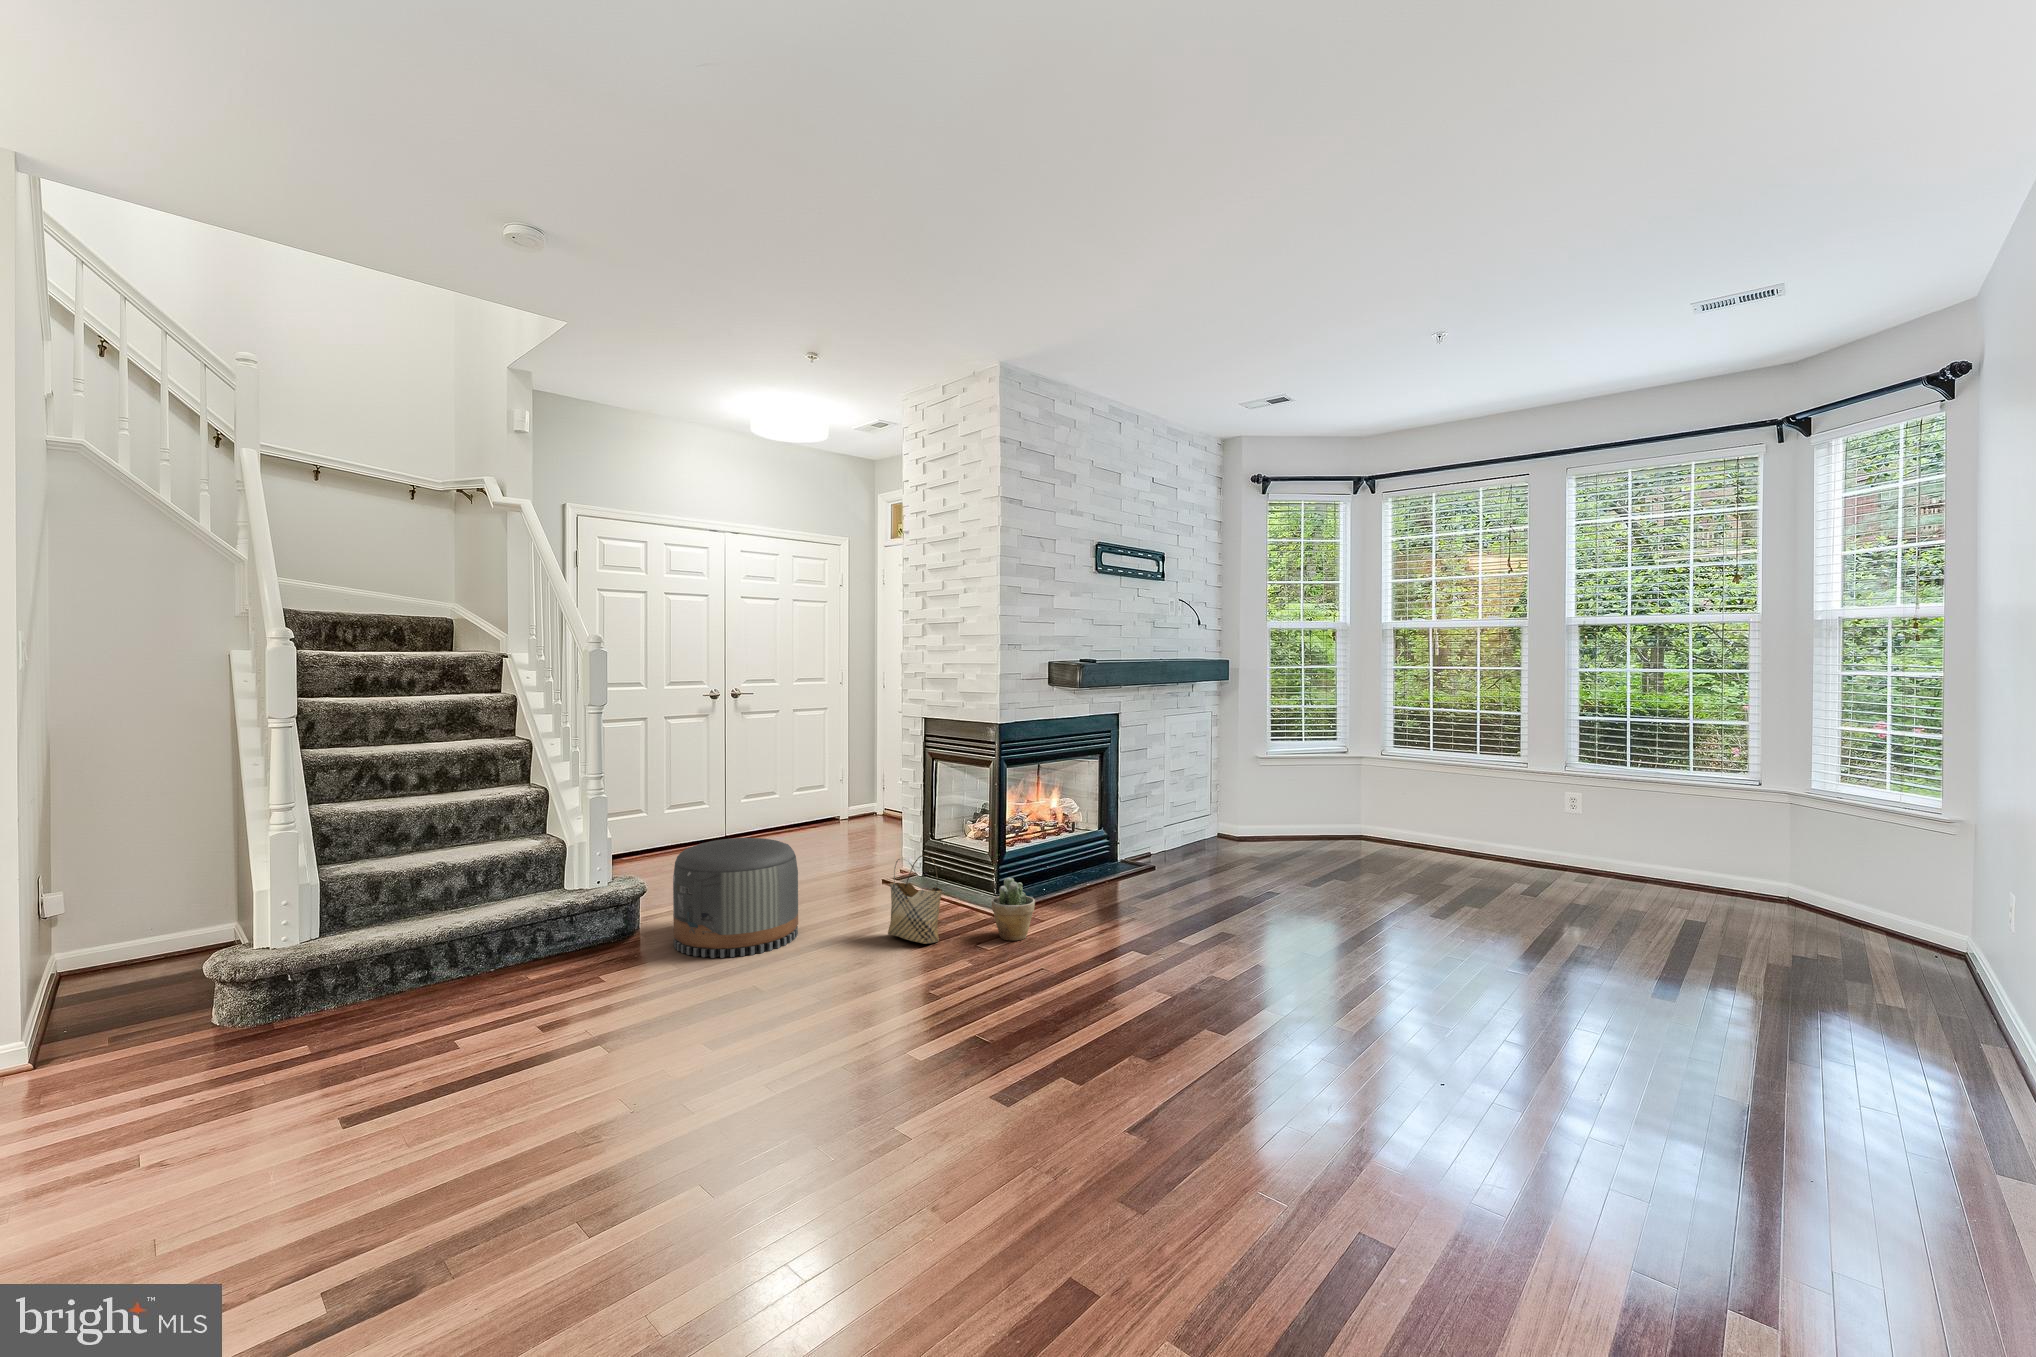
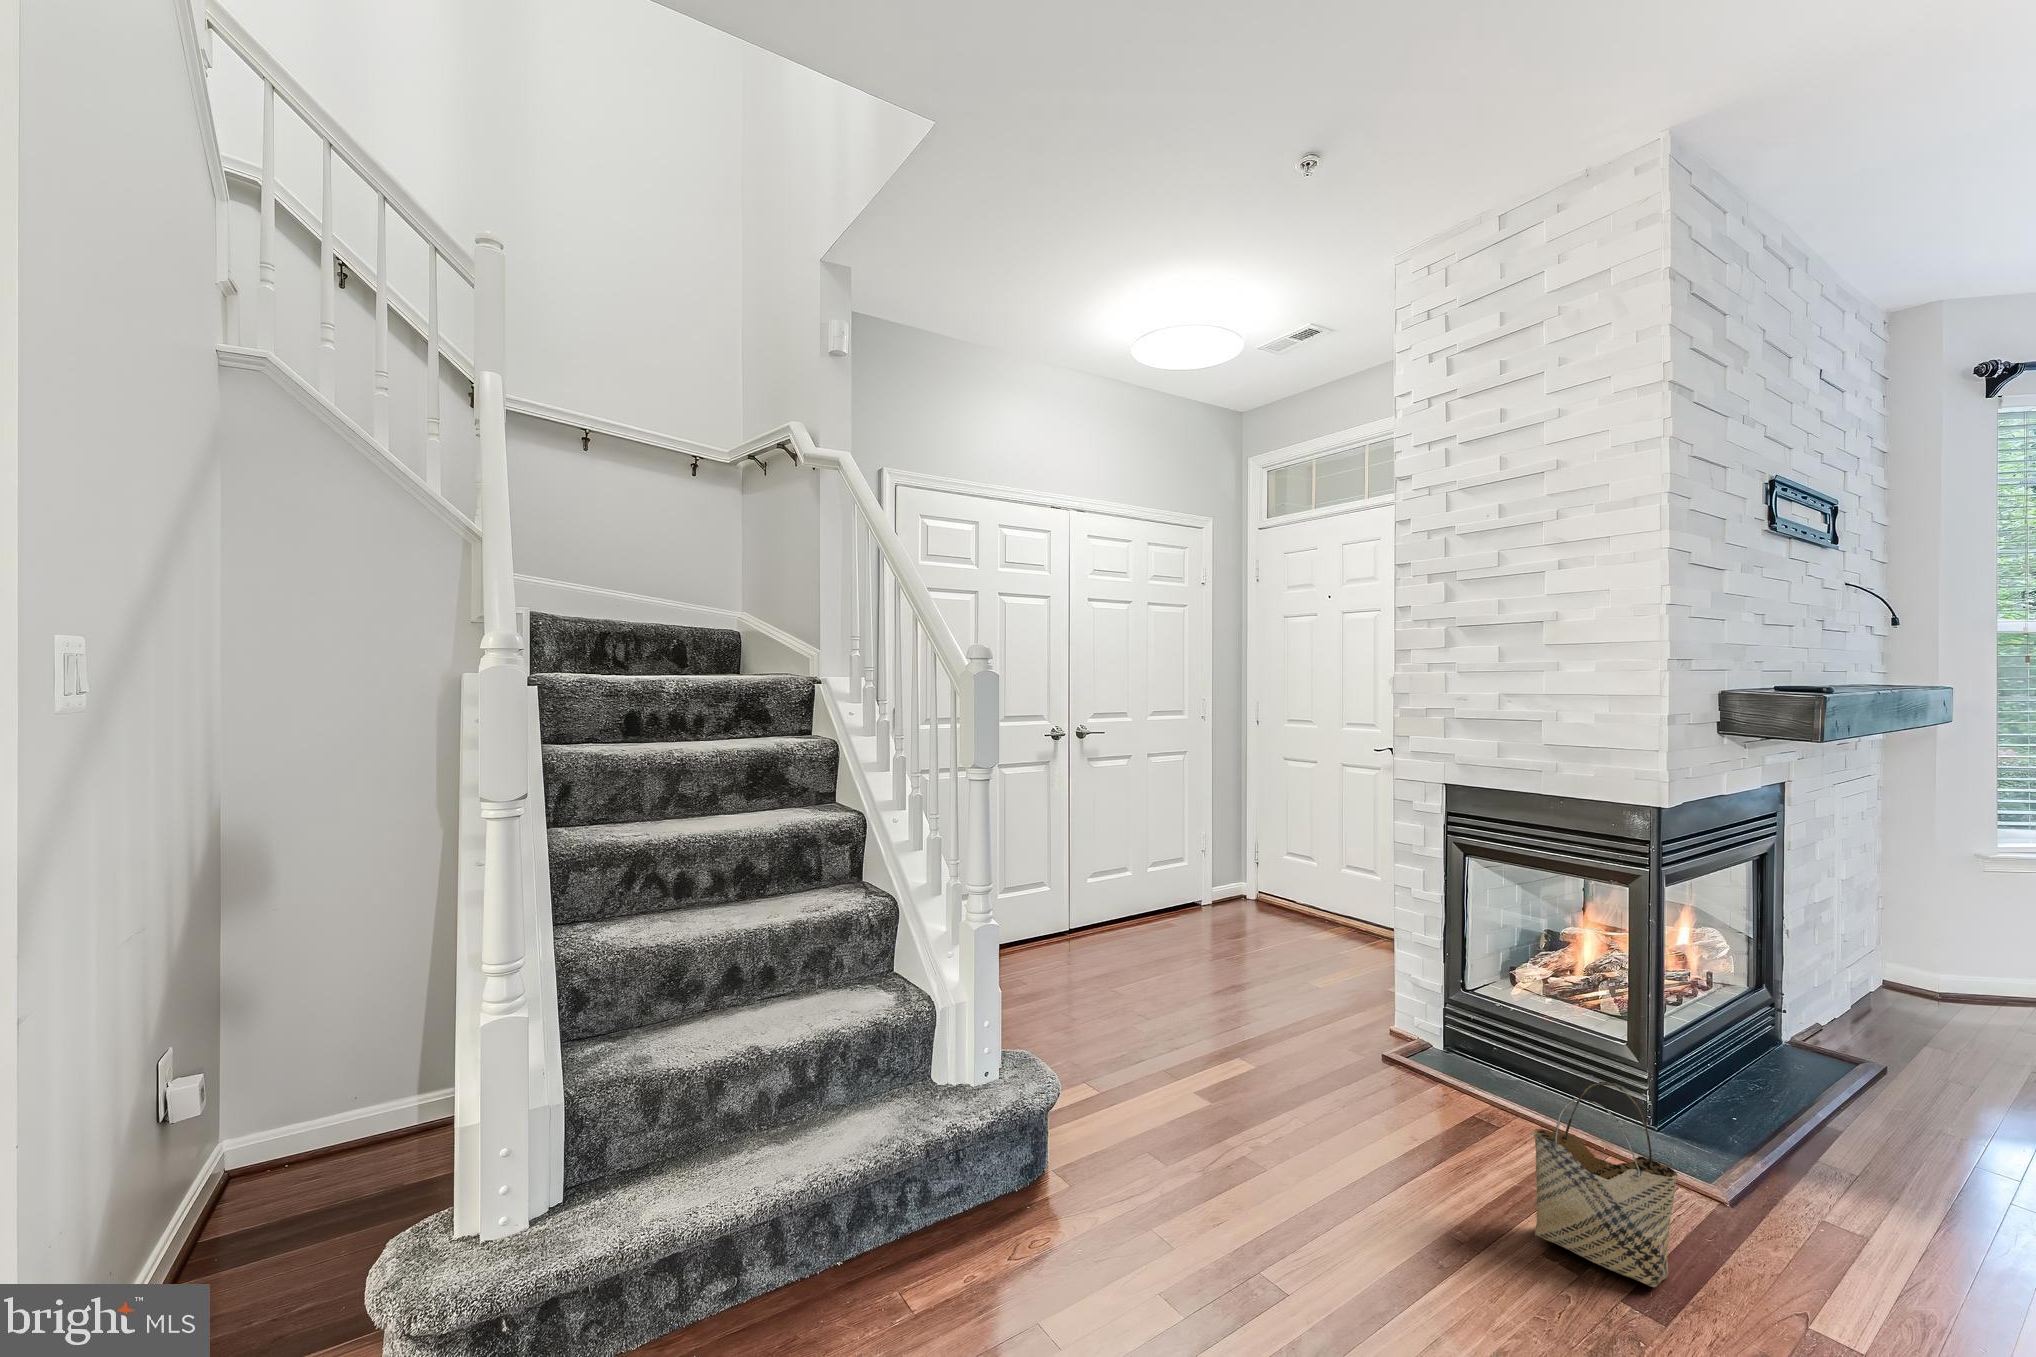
pouf: present [673,838,798,958] -> none [1121,1005,1345,1274]
potted plant: present [991,878,1035,941] -> none [1766,1148,1889,1297]

